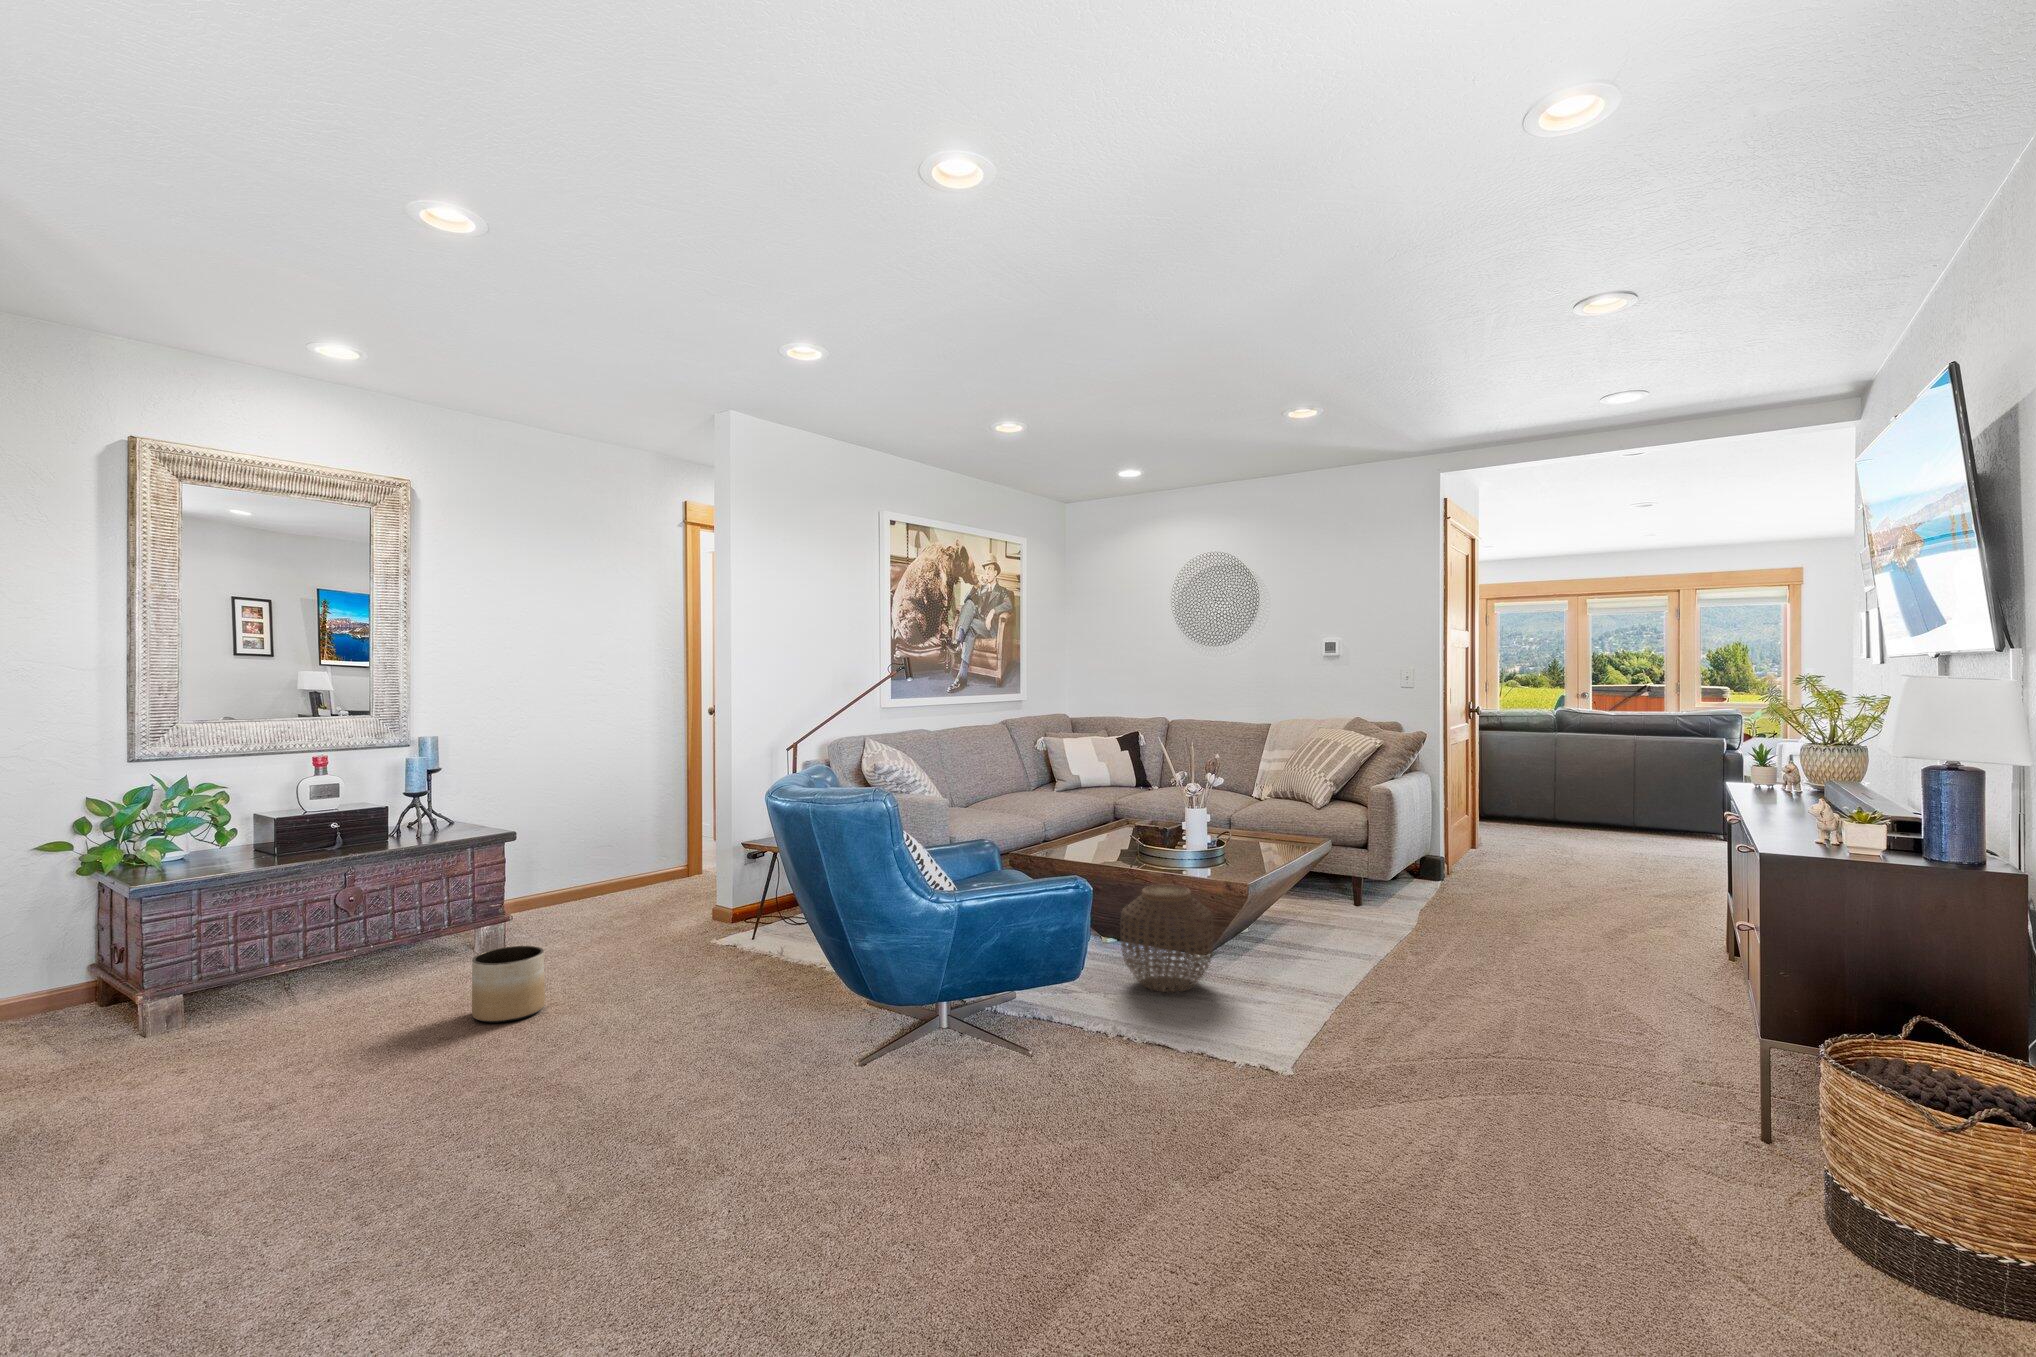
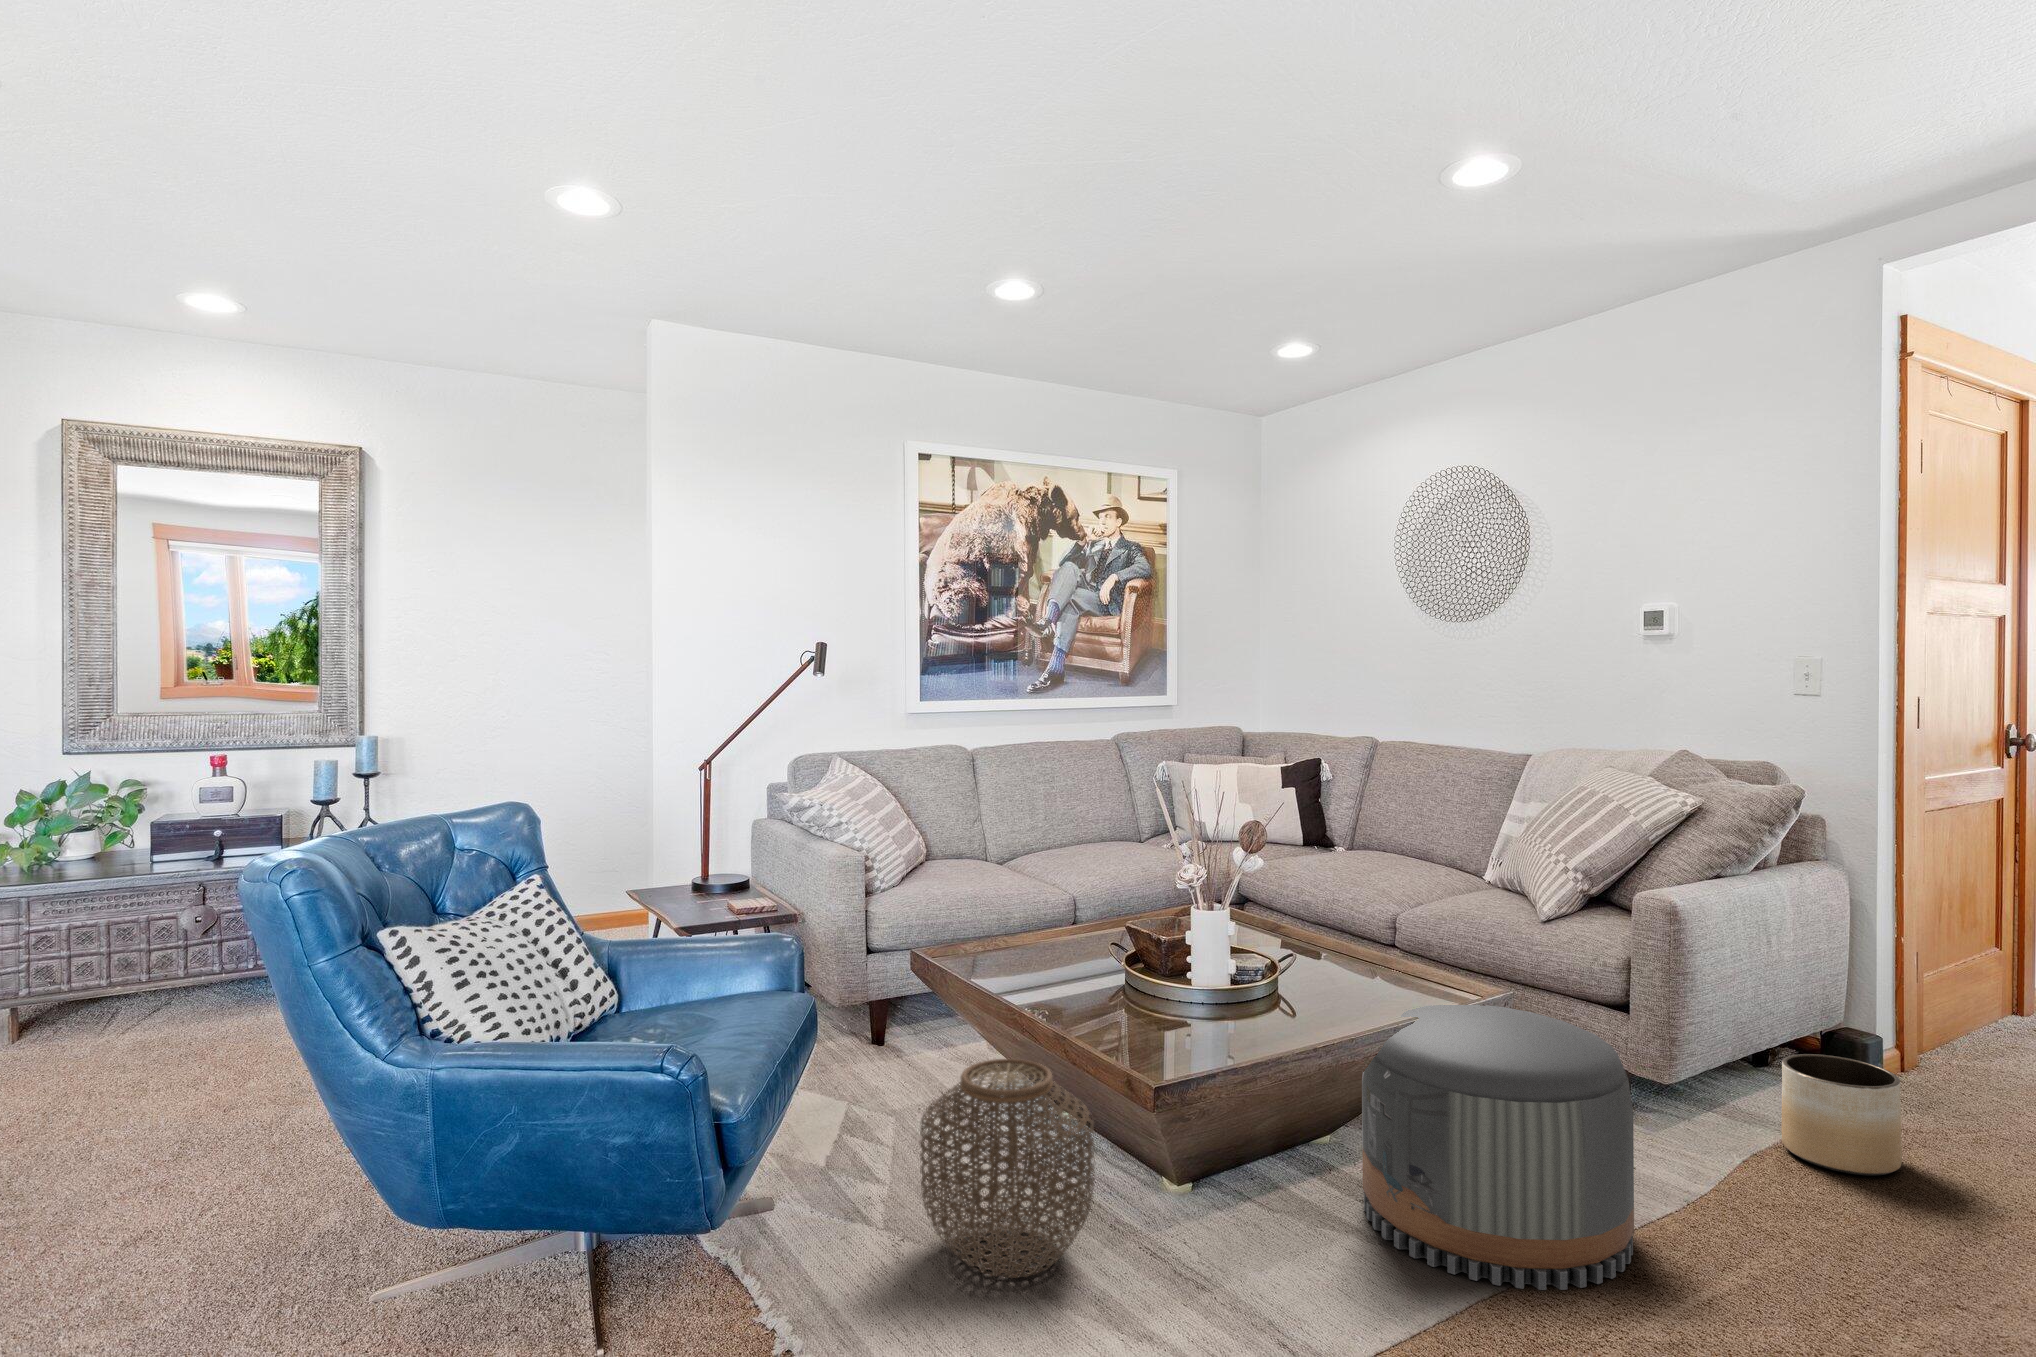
pouf: none [1291,844,1417,962] -> present [1362,1005,1634,1290]
planter: present [472,946,545,1023] -> present [1781,1054,1902,1175]

